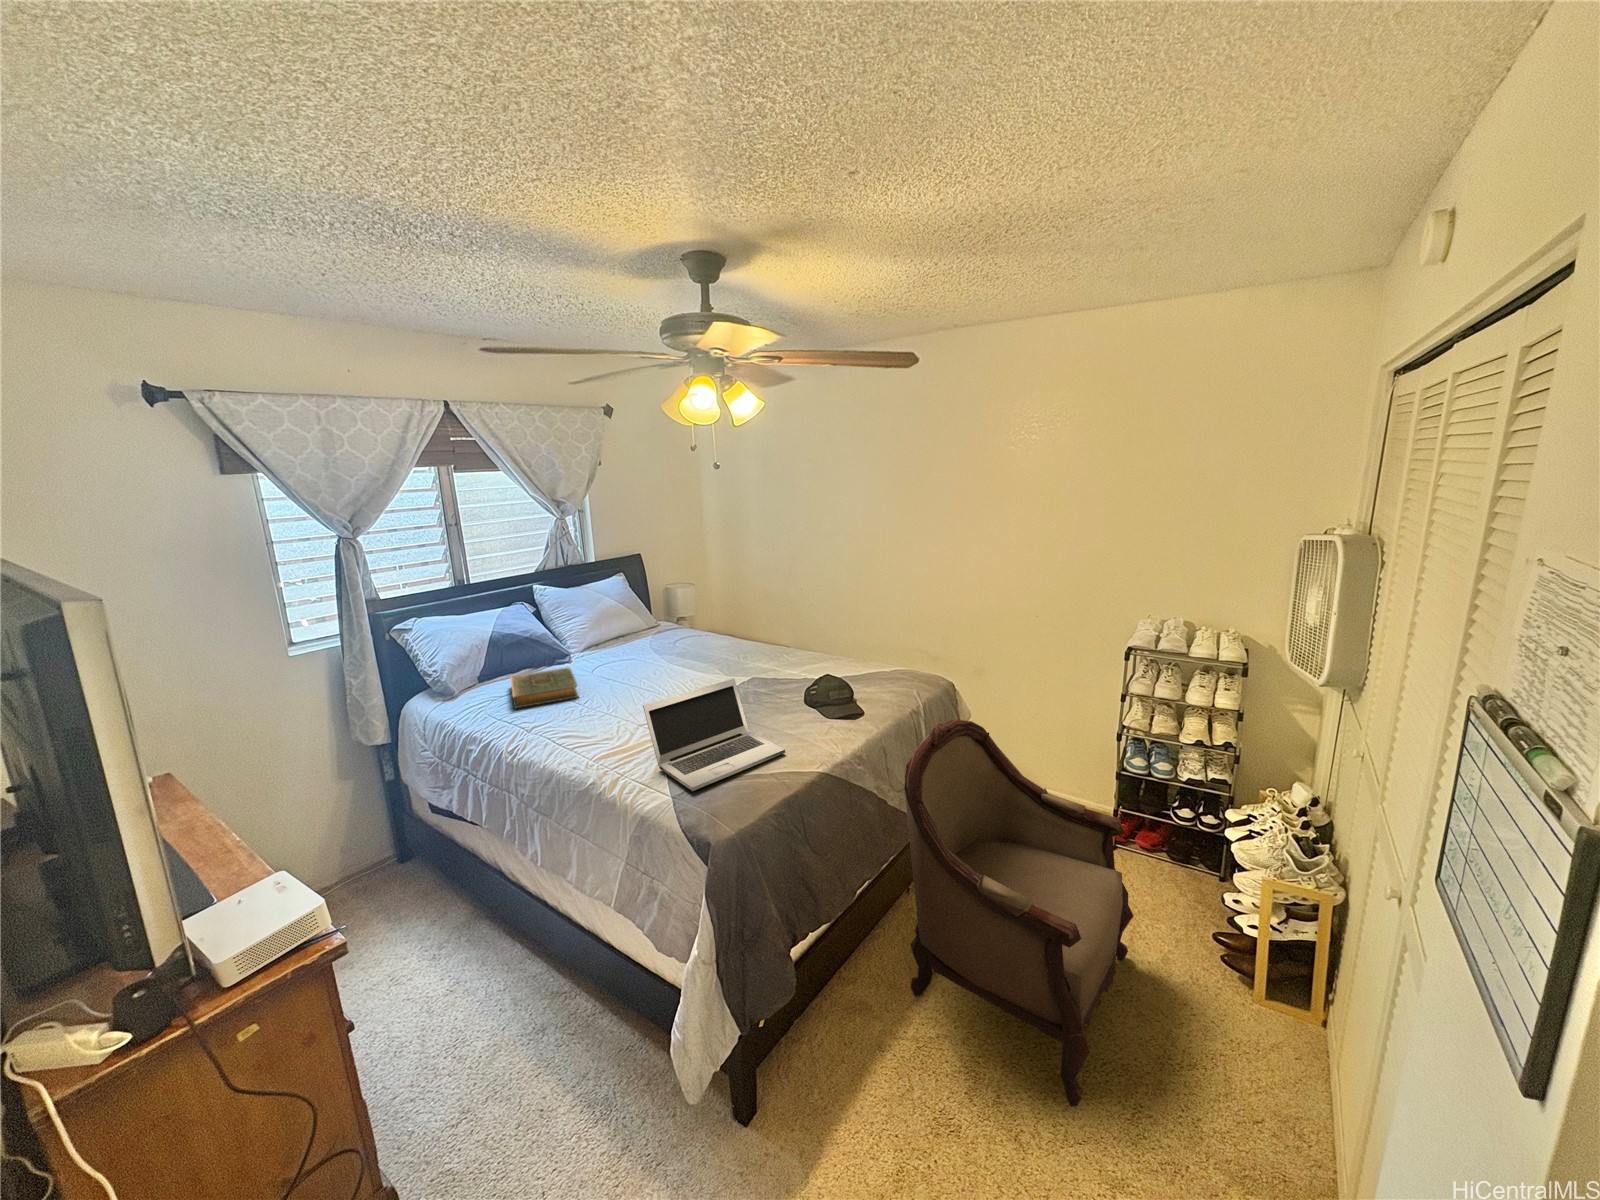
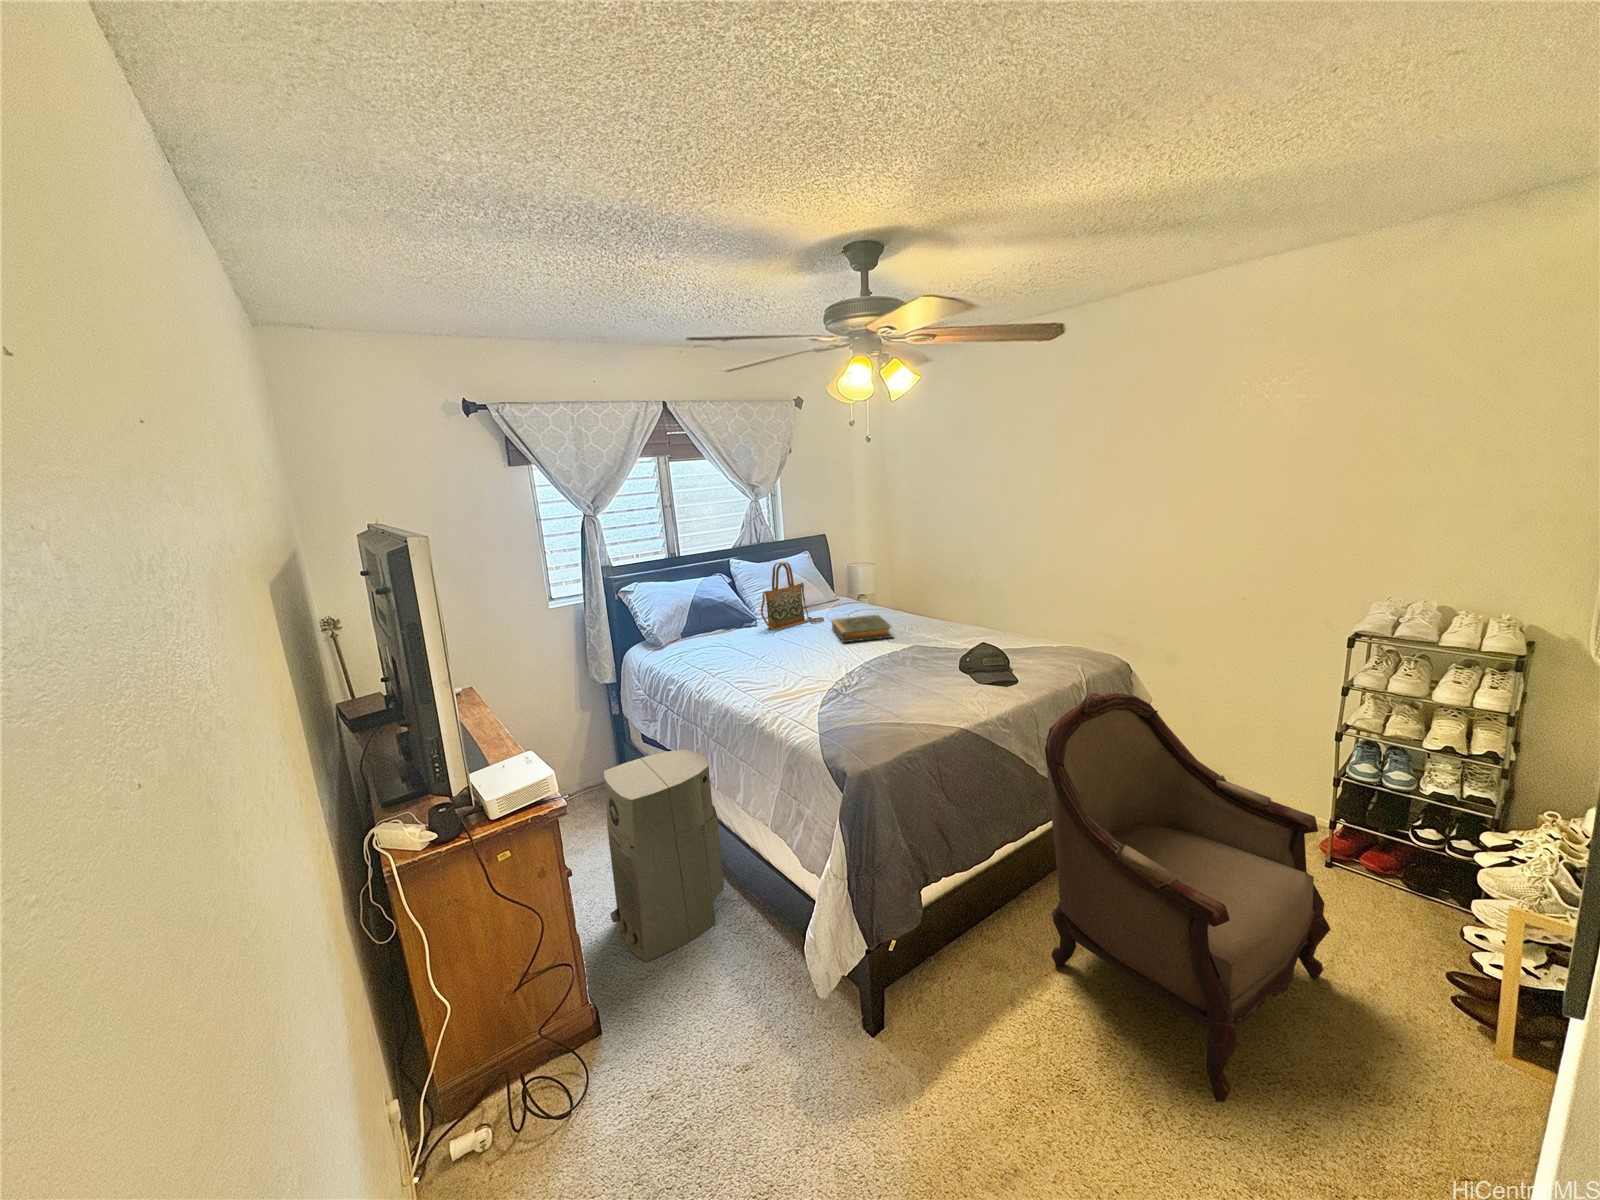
handbag: none [579,590,650,666] -> present [761,562,824,630]
hardback book: present [510,667,578,708] -> present [832,615,893,642]
laptop: present [643,679,785,791] -> none [800,638,929,731]
air purifier: none [392,825,556,1099] -> present [604,750,724,962]

